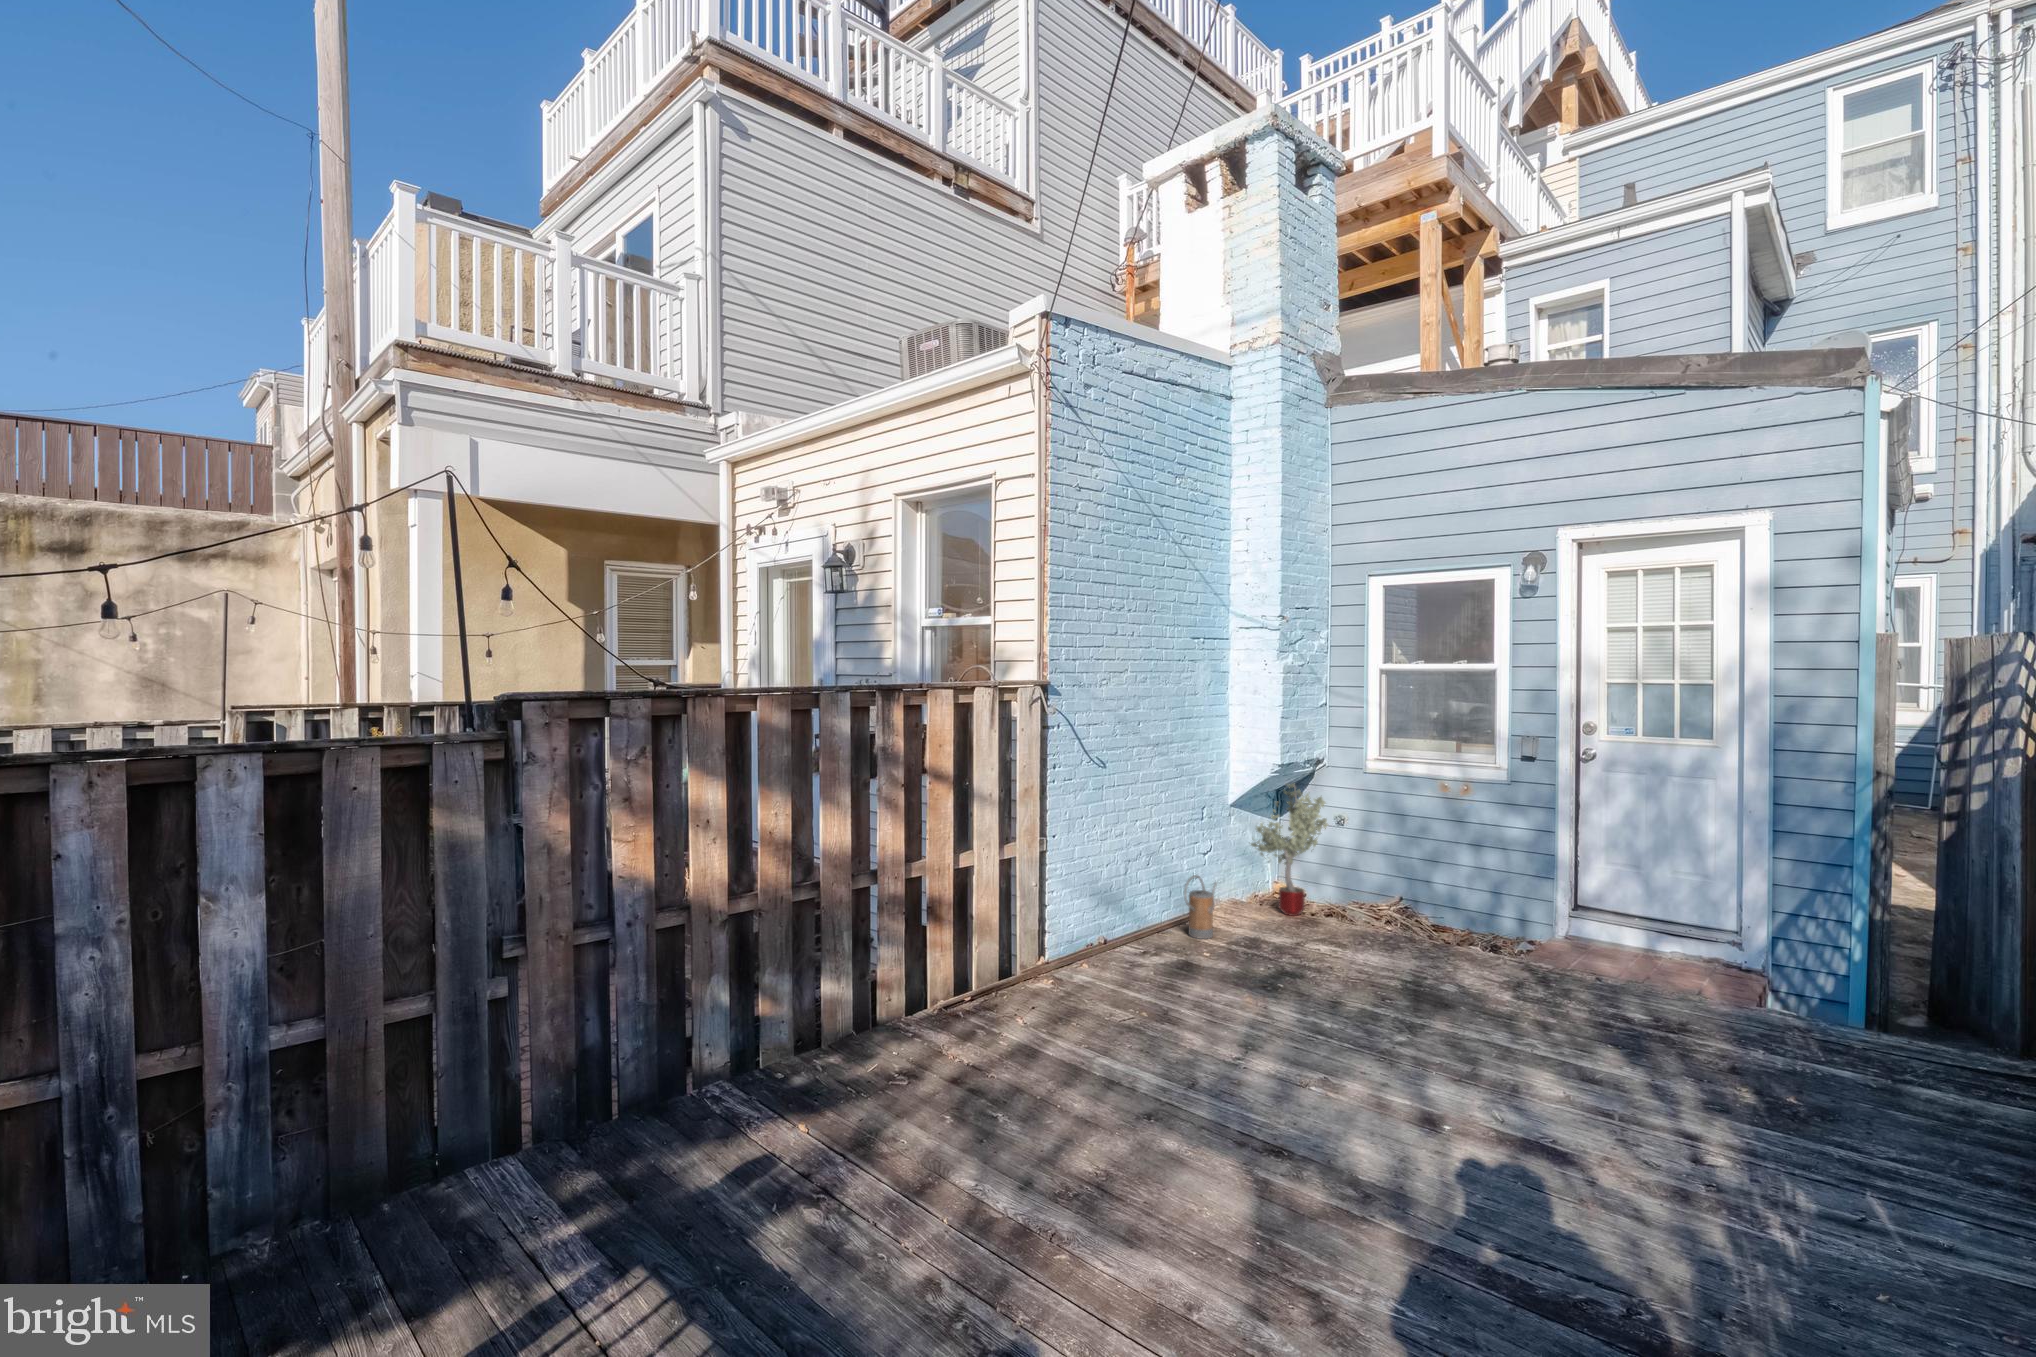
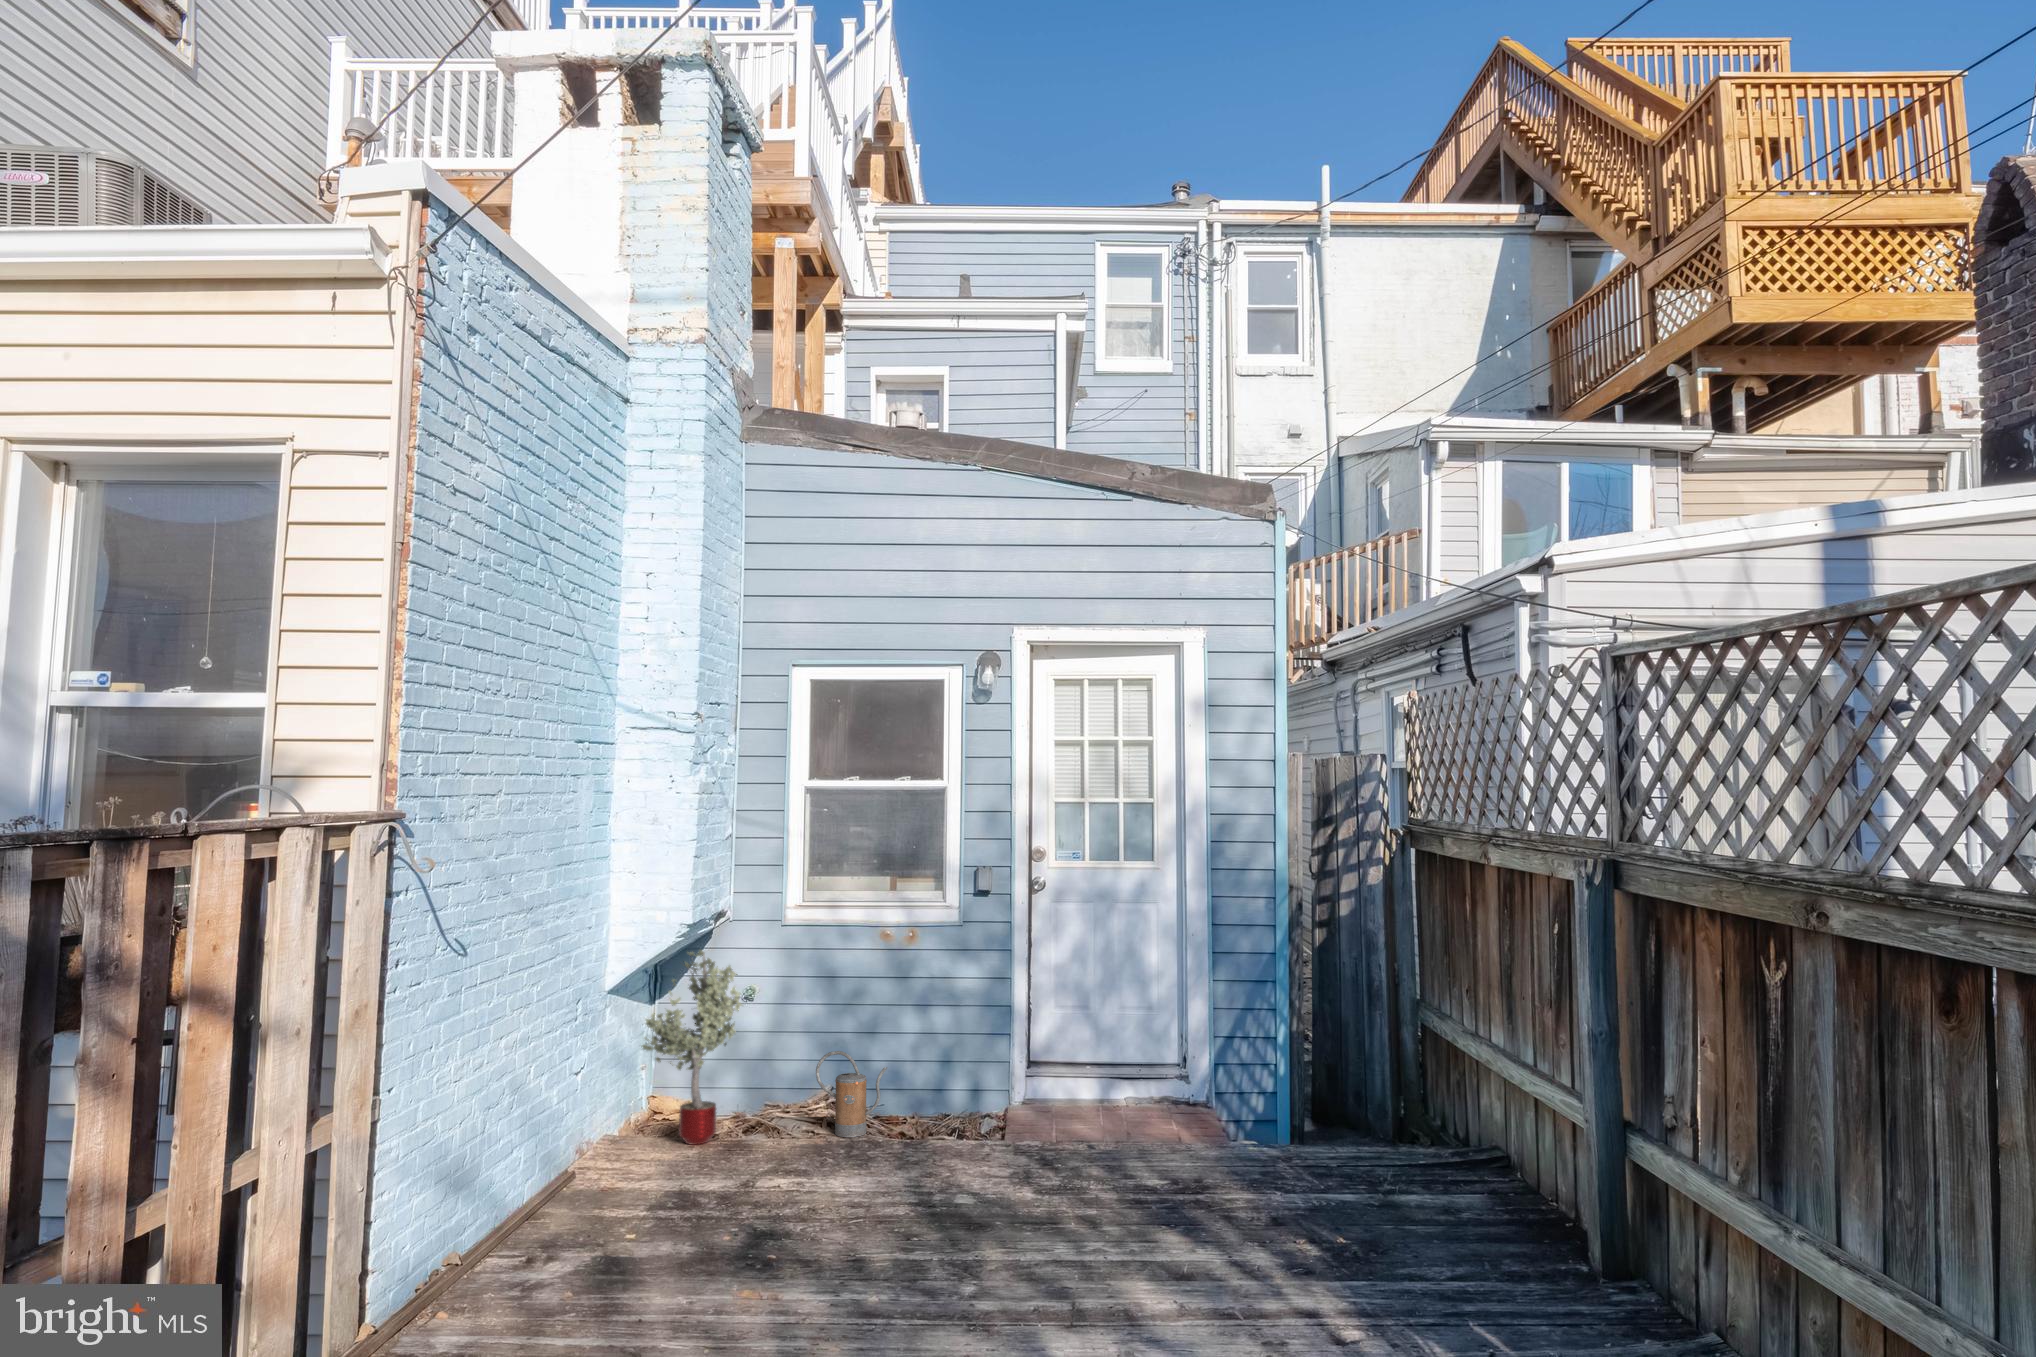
watering can: present [1184,875,1217,939] -> present [816,1051,887,1137]

